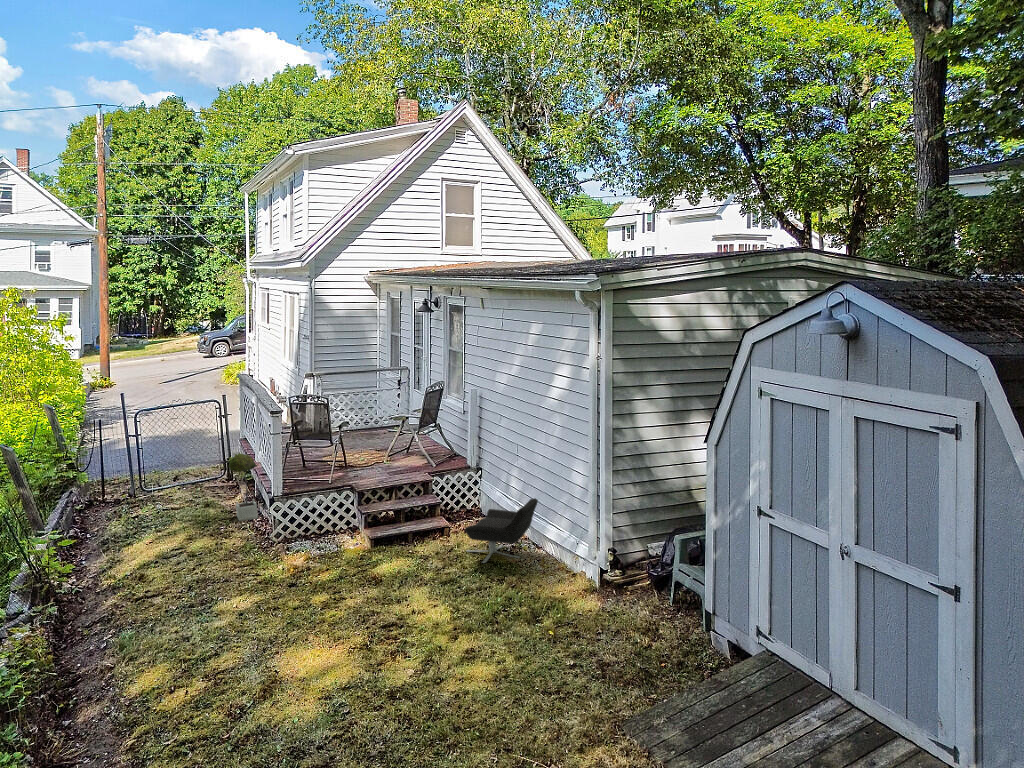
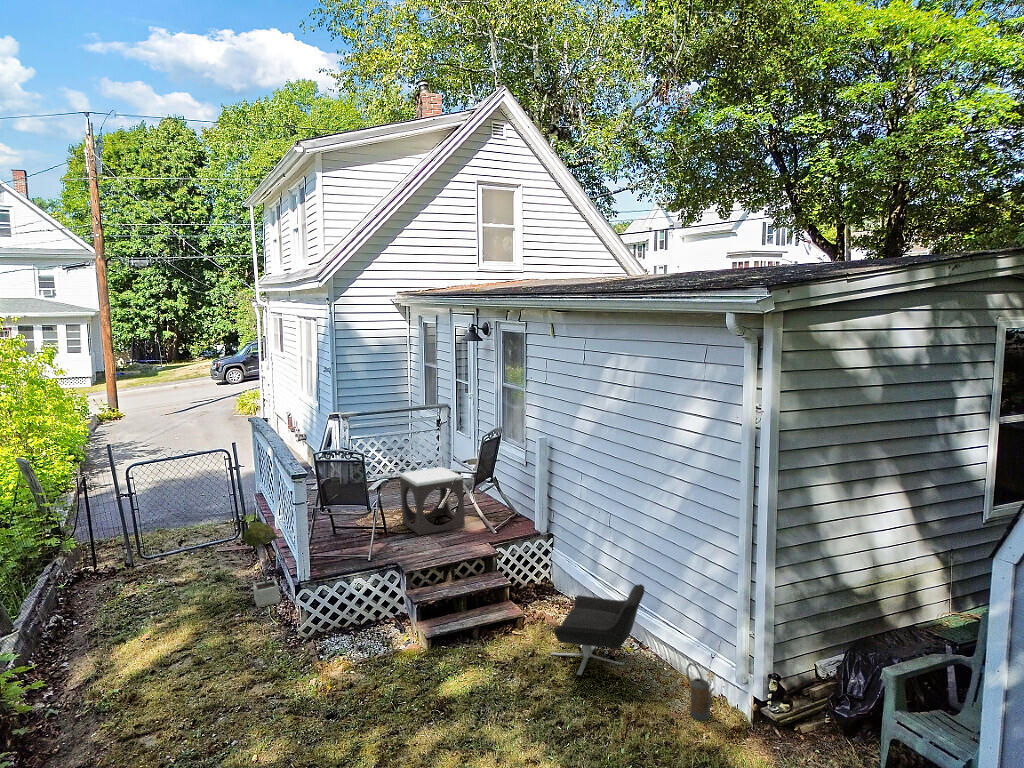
footstool: none [359,416,411,468] -> present [400,467,465,535]
watering can: none [557,548,573,588] -> present [686,663,714,720]

